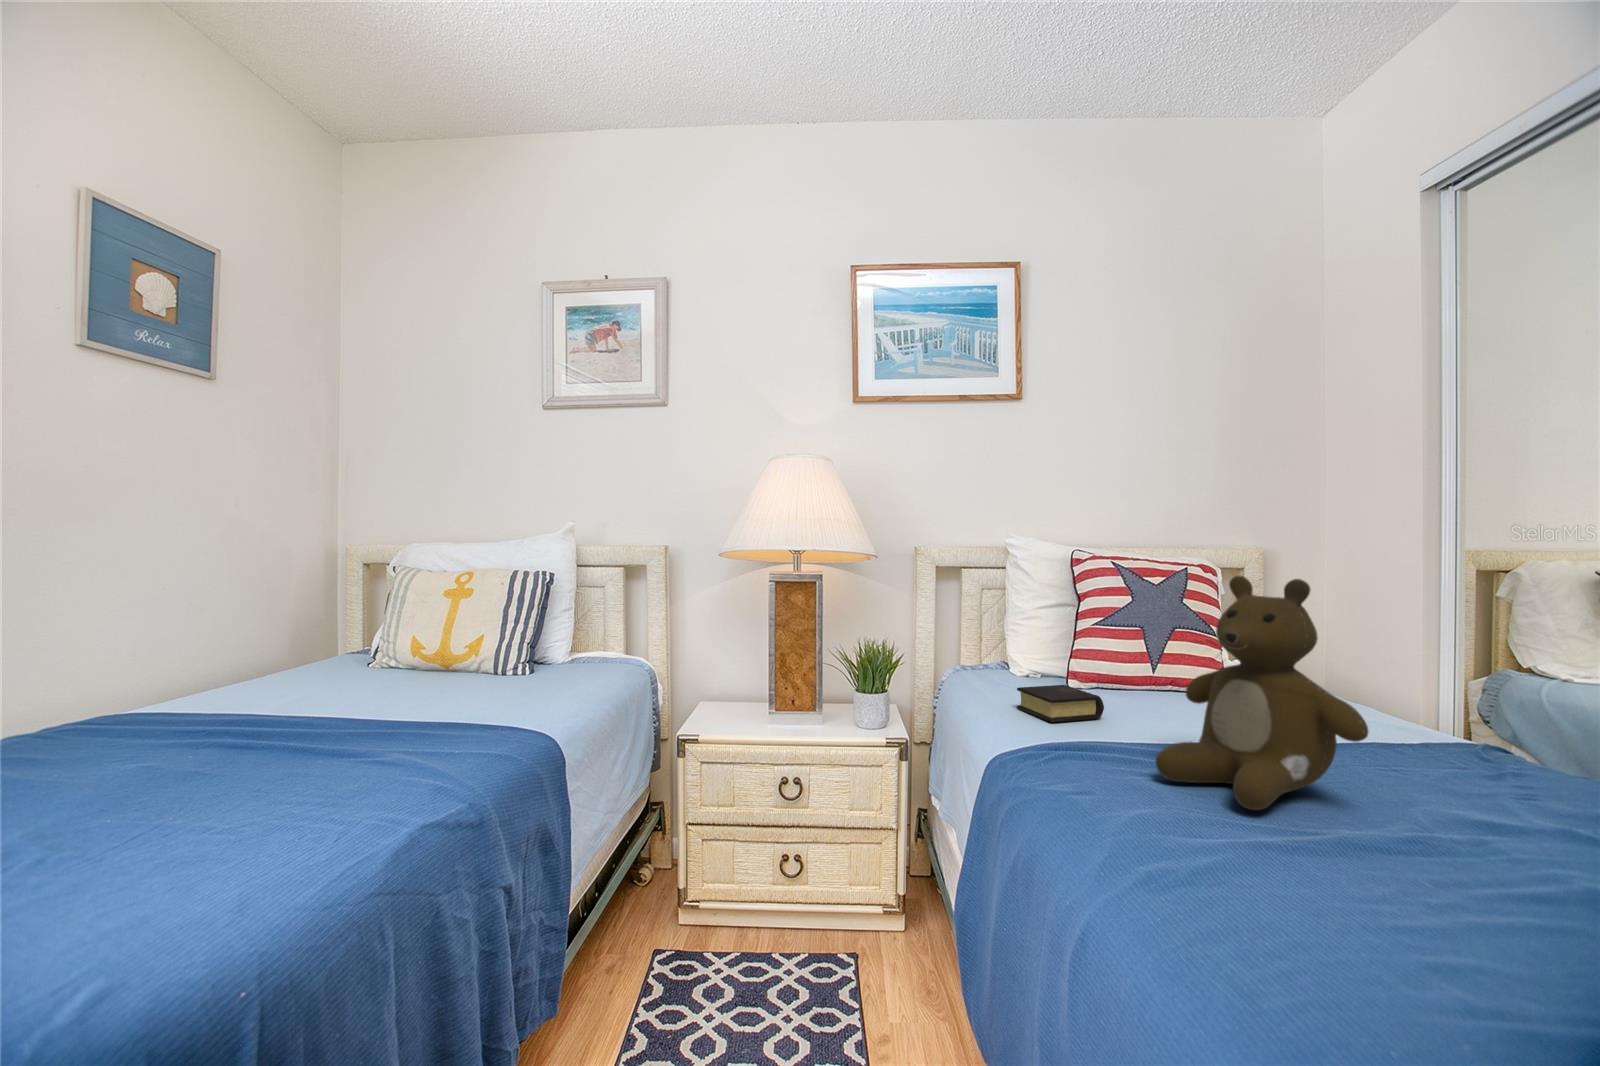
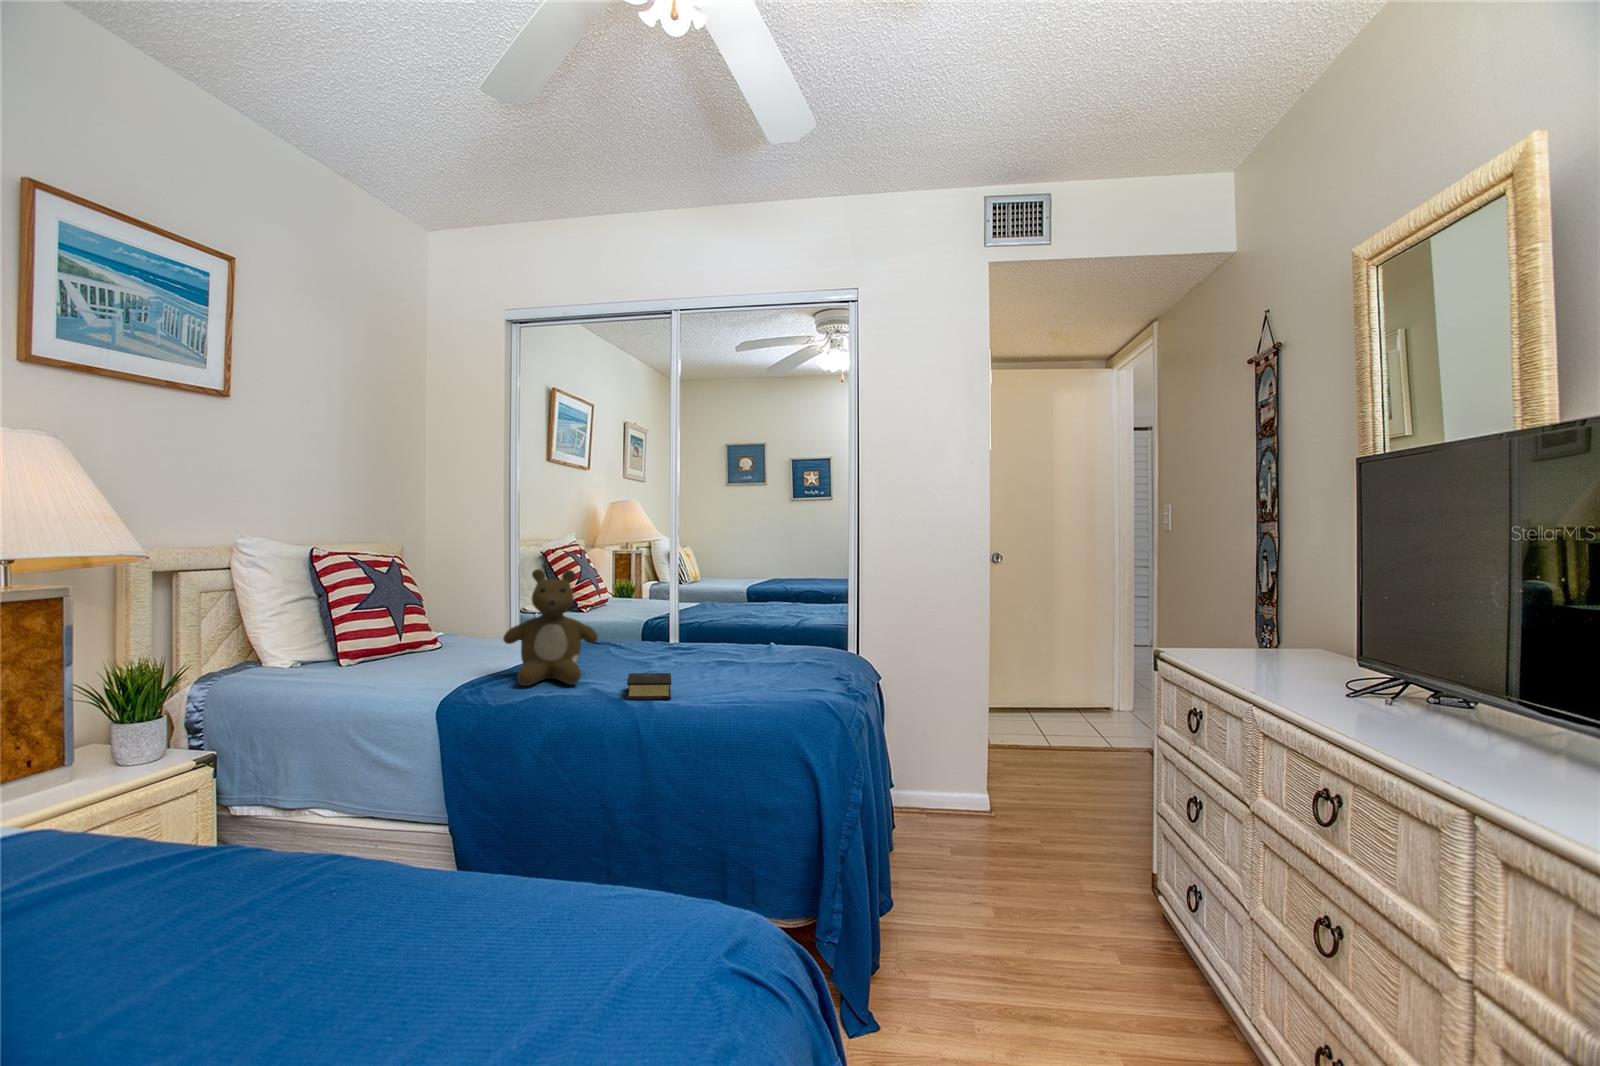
book: present [1017,685,1104,722] -> present [626,673,671,699]

